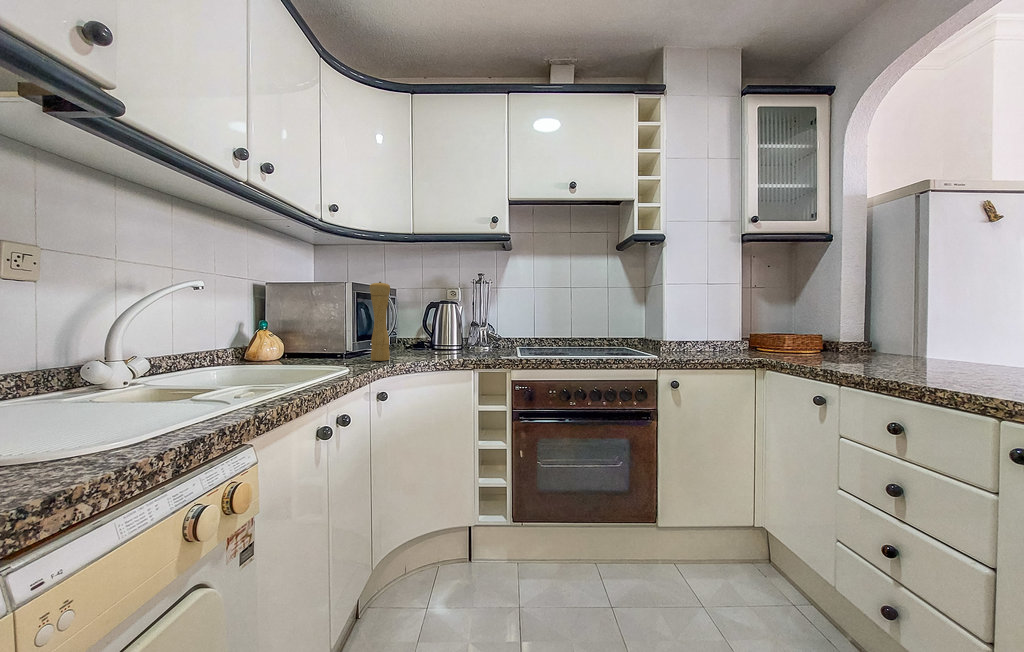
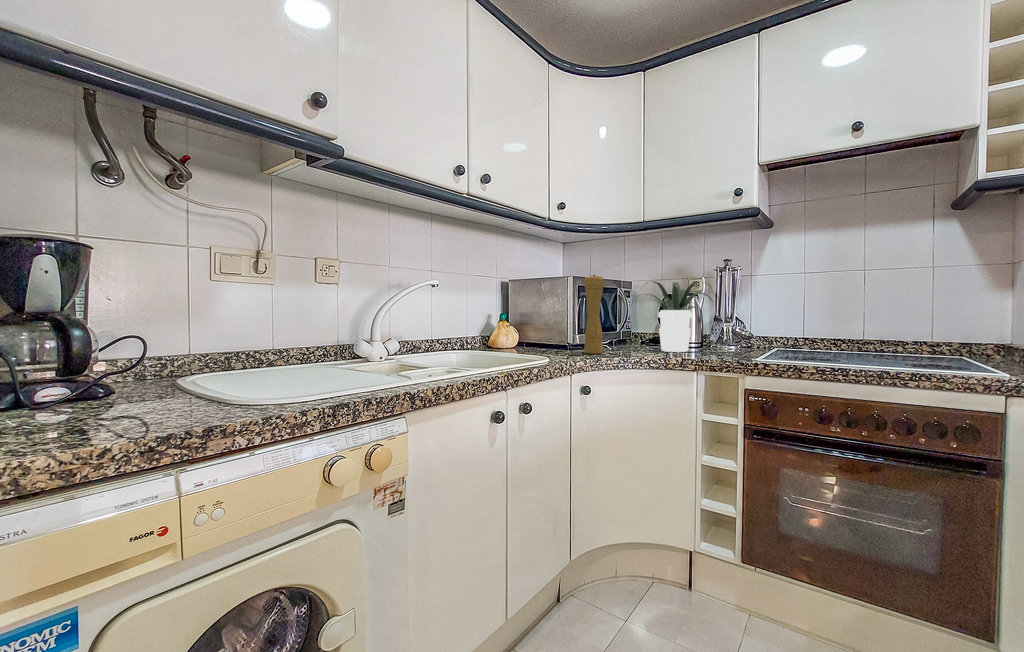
potted plant: none [406,290,486,355] -> present [637,281,718,352]

